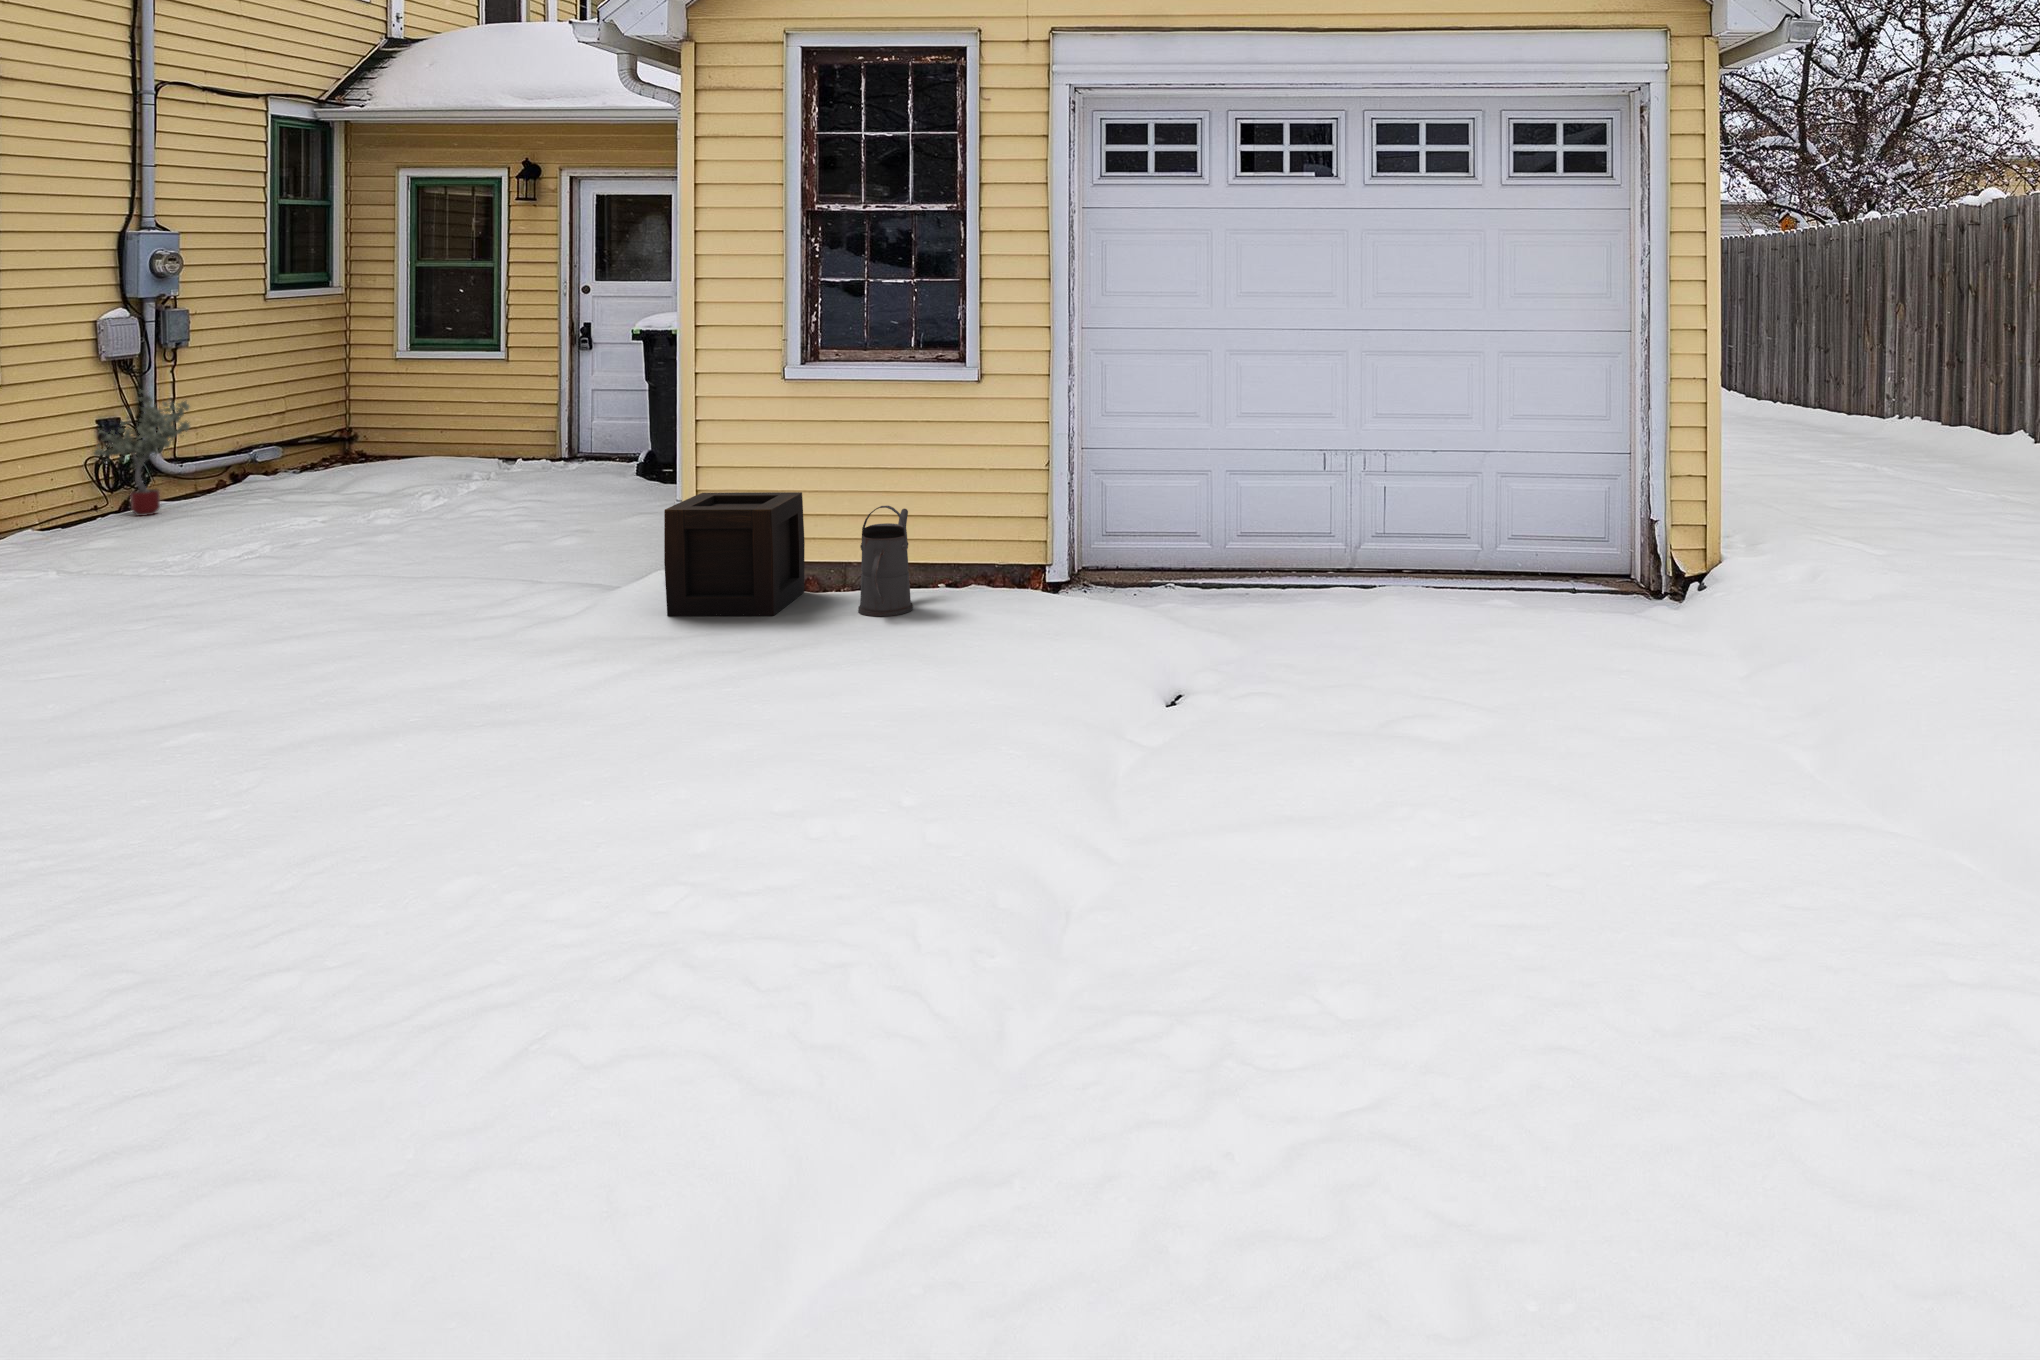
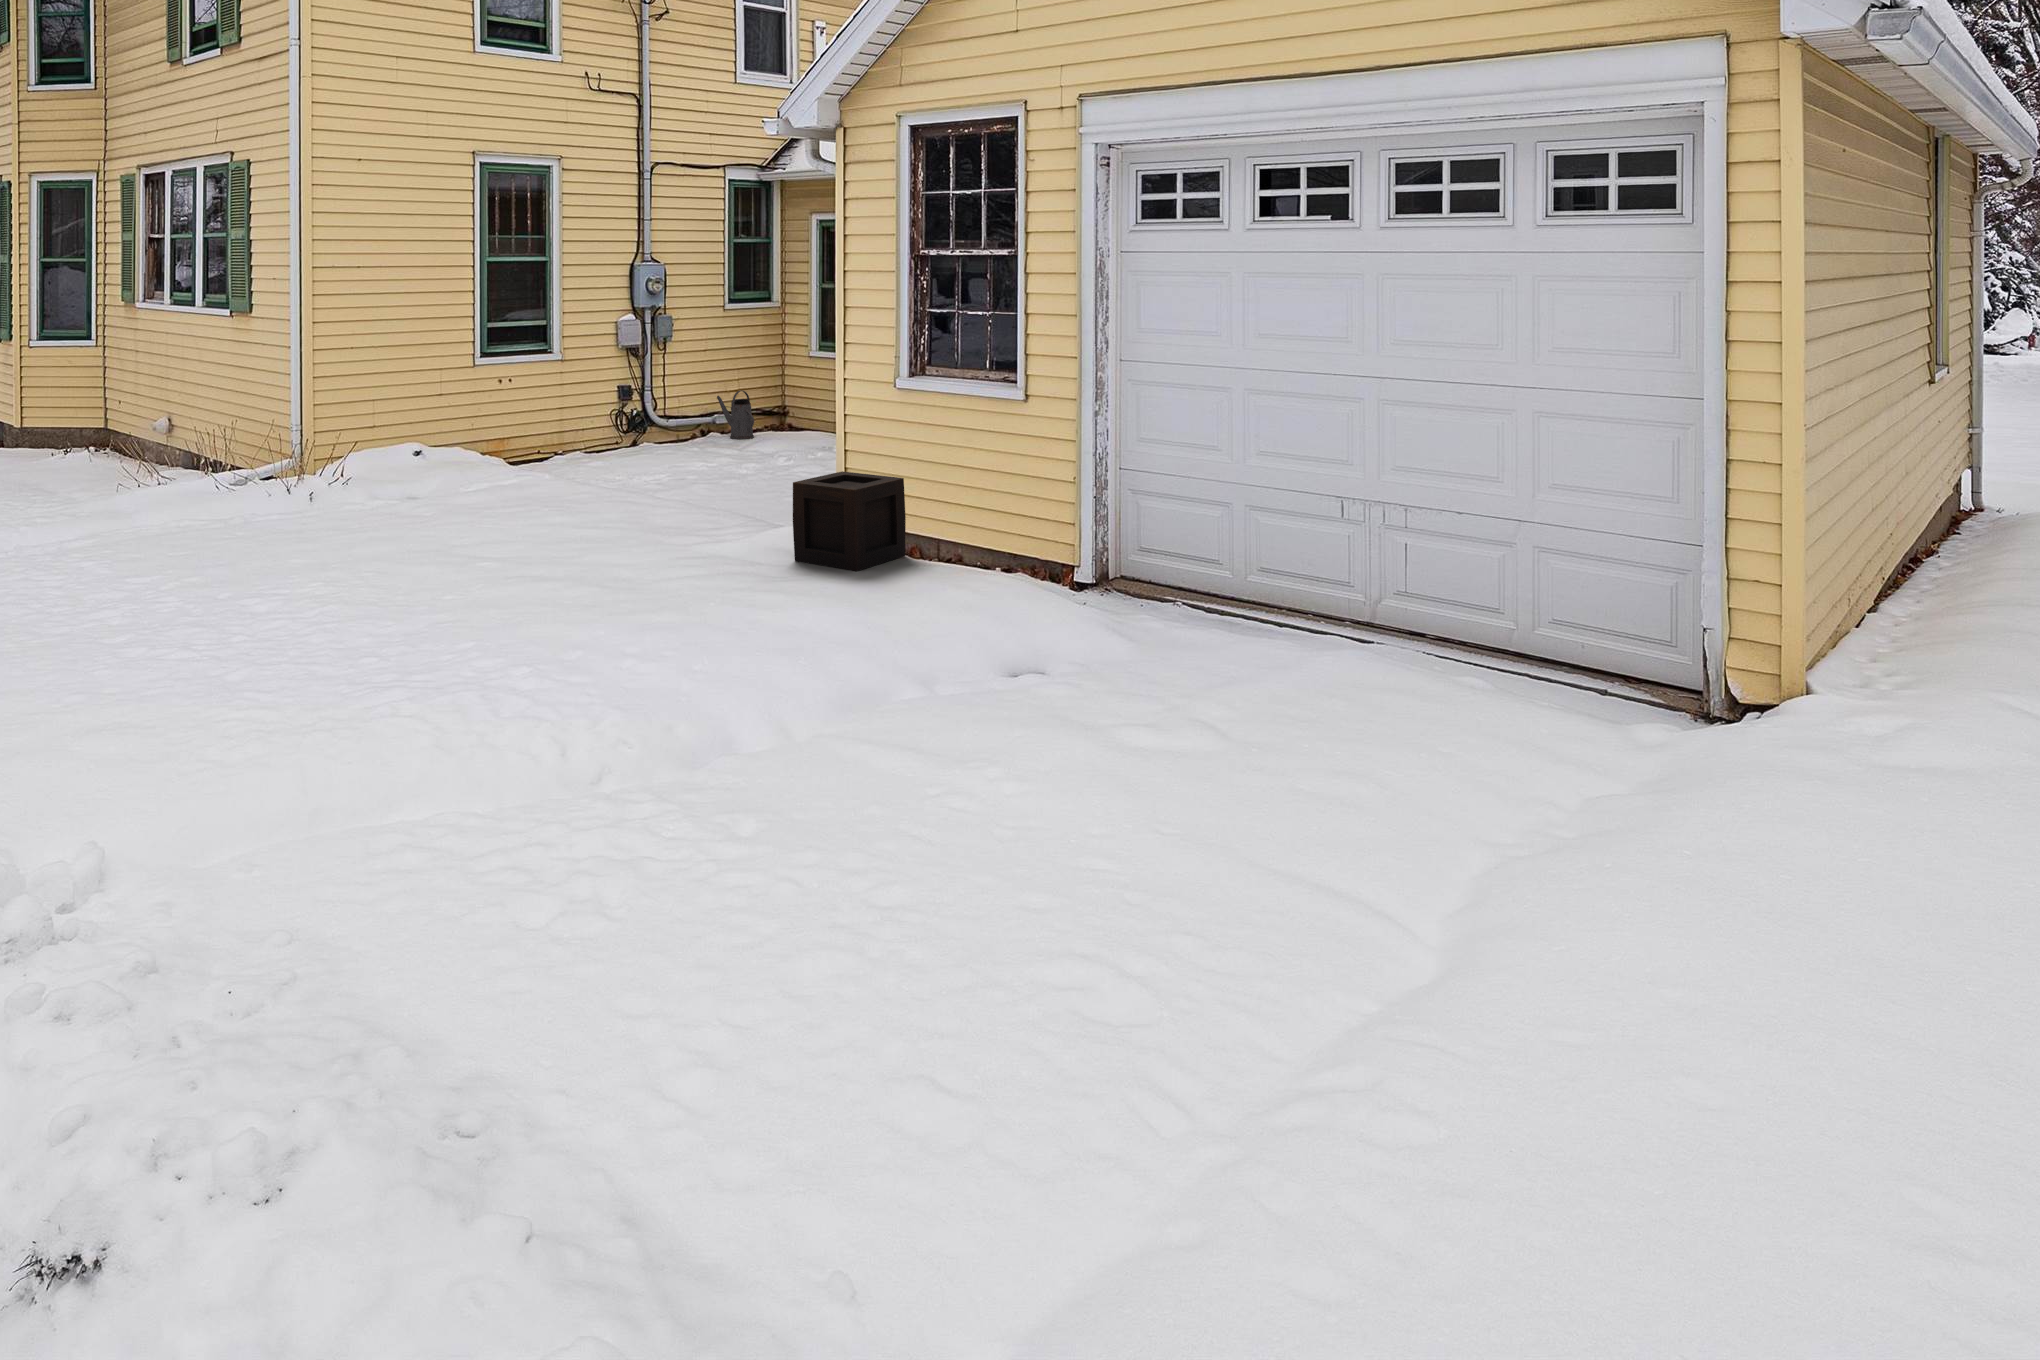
potted tree: present [94,389,190,516] -> none [602,368,663,451]
watering can: present [858,506,913,616] -> present [717,390,754,439]

